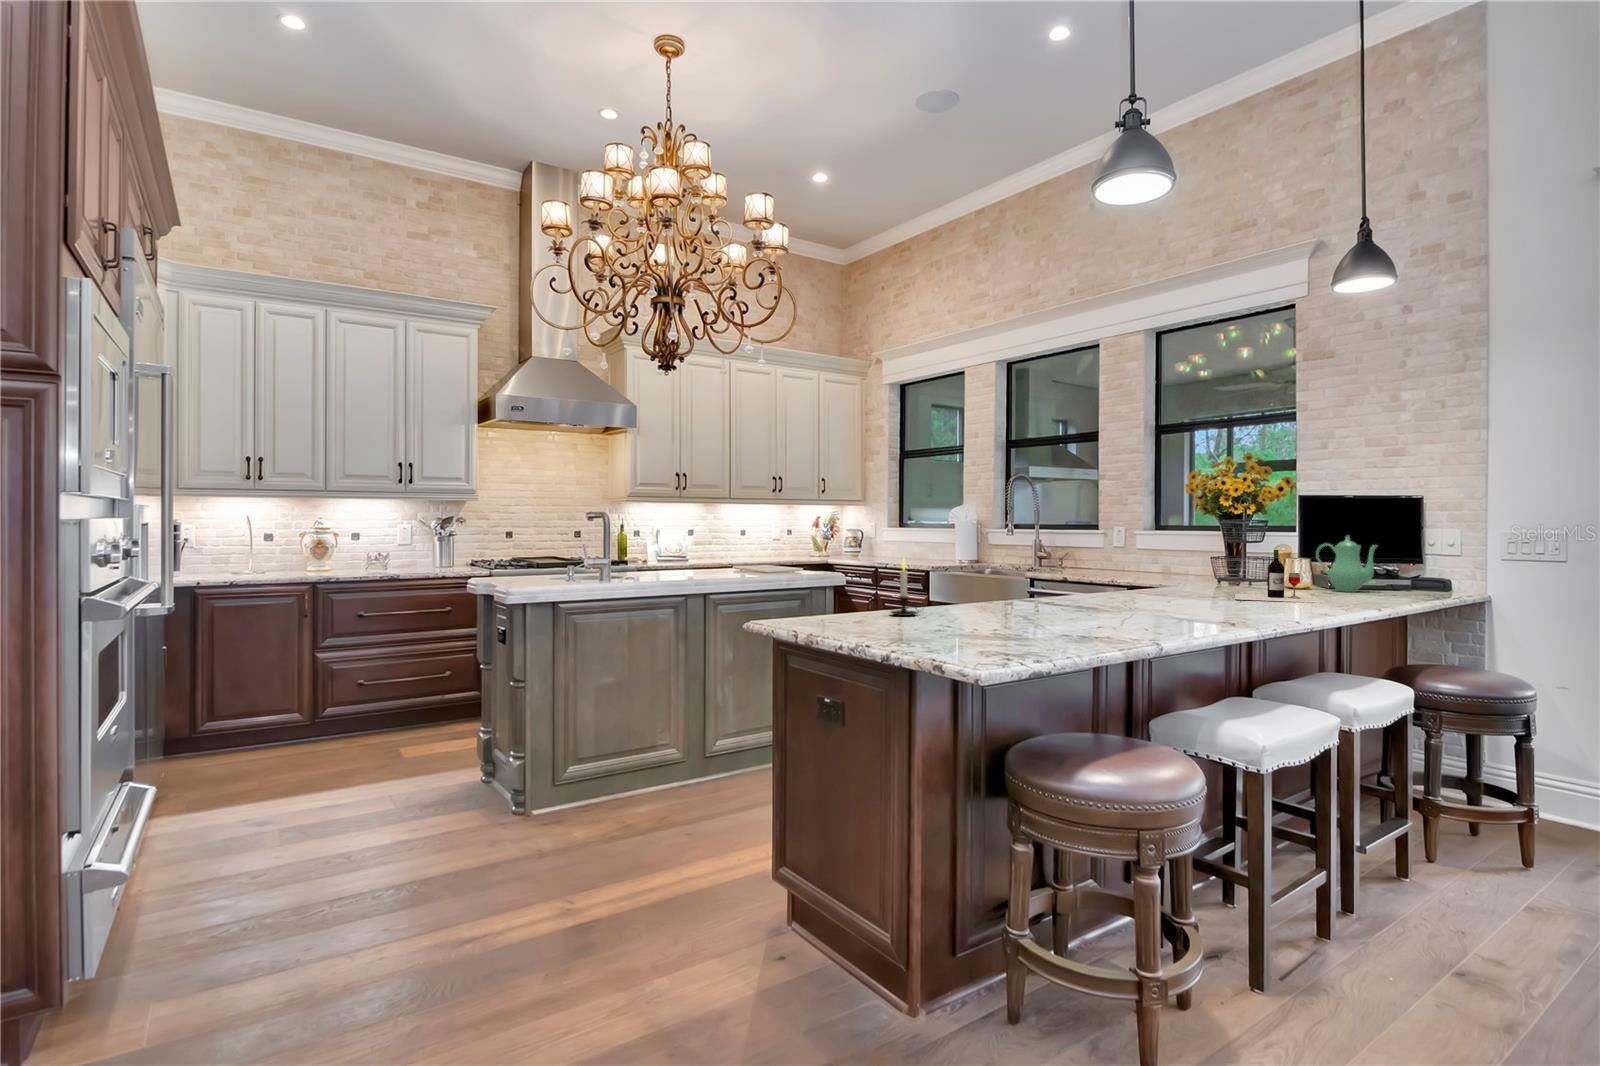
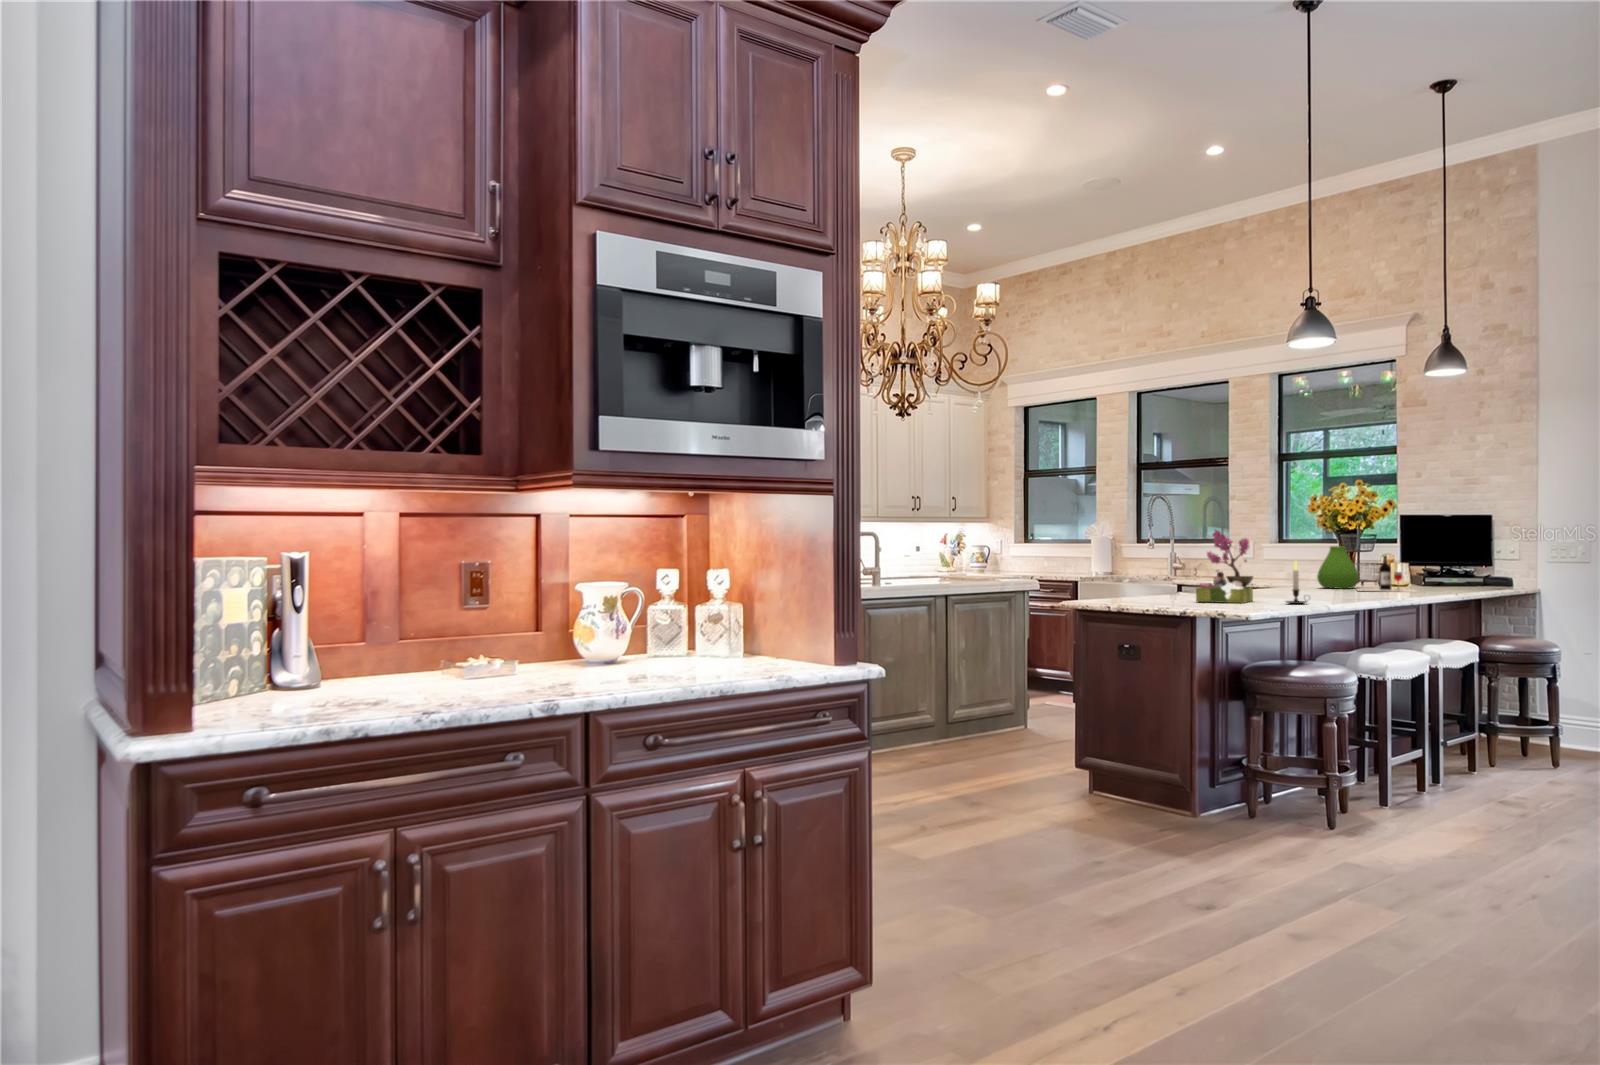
flower arrangement: none [960,509,1055,631] -> present [1196,530,1253,603]
vase: none [1186,536,1241,593] -> present [1317,546,1359,589]
teapot: present [1316,536,1377,592] -> none [1413,545,1458,587]
candle: present [891,558,919,616] -> present [1286,562,1307,604]

